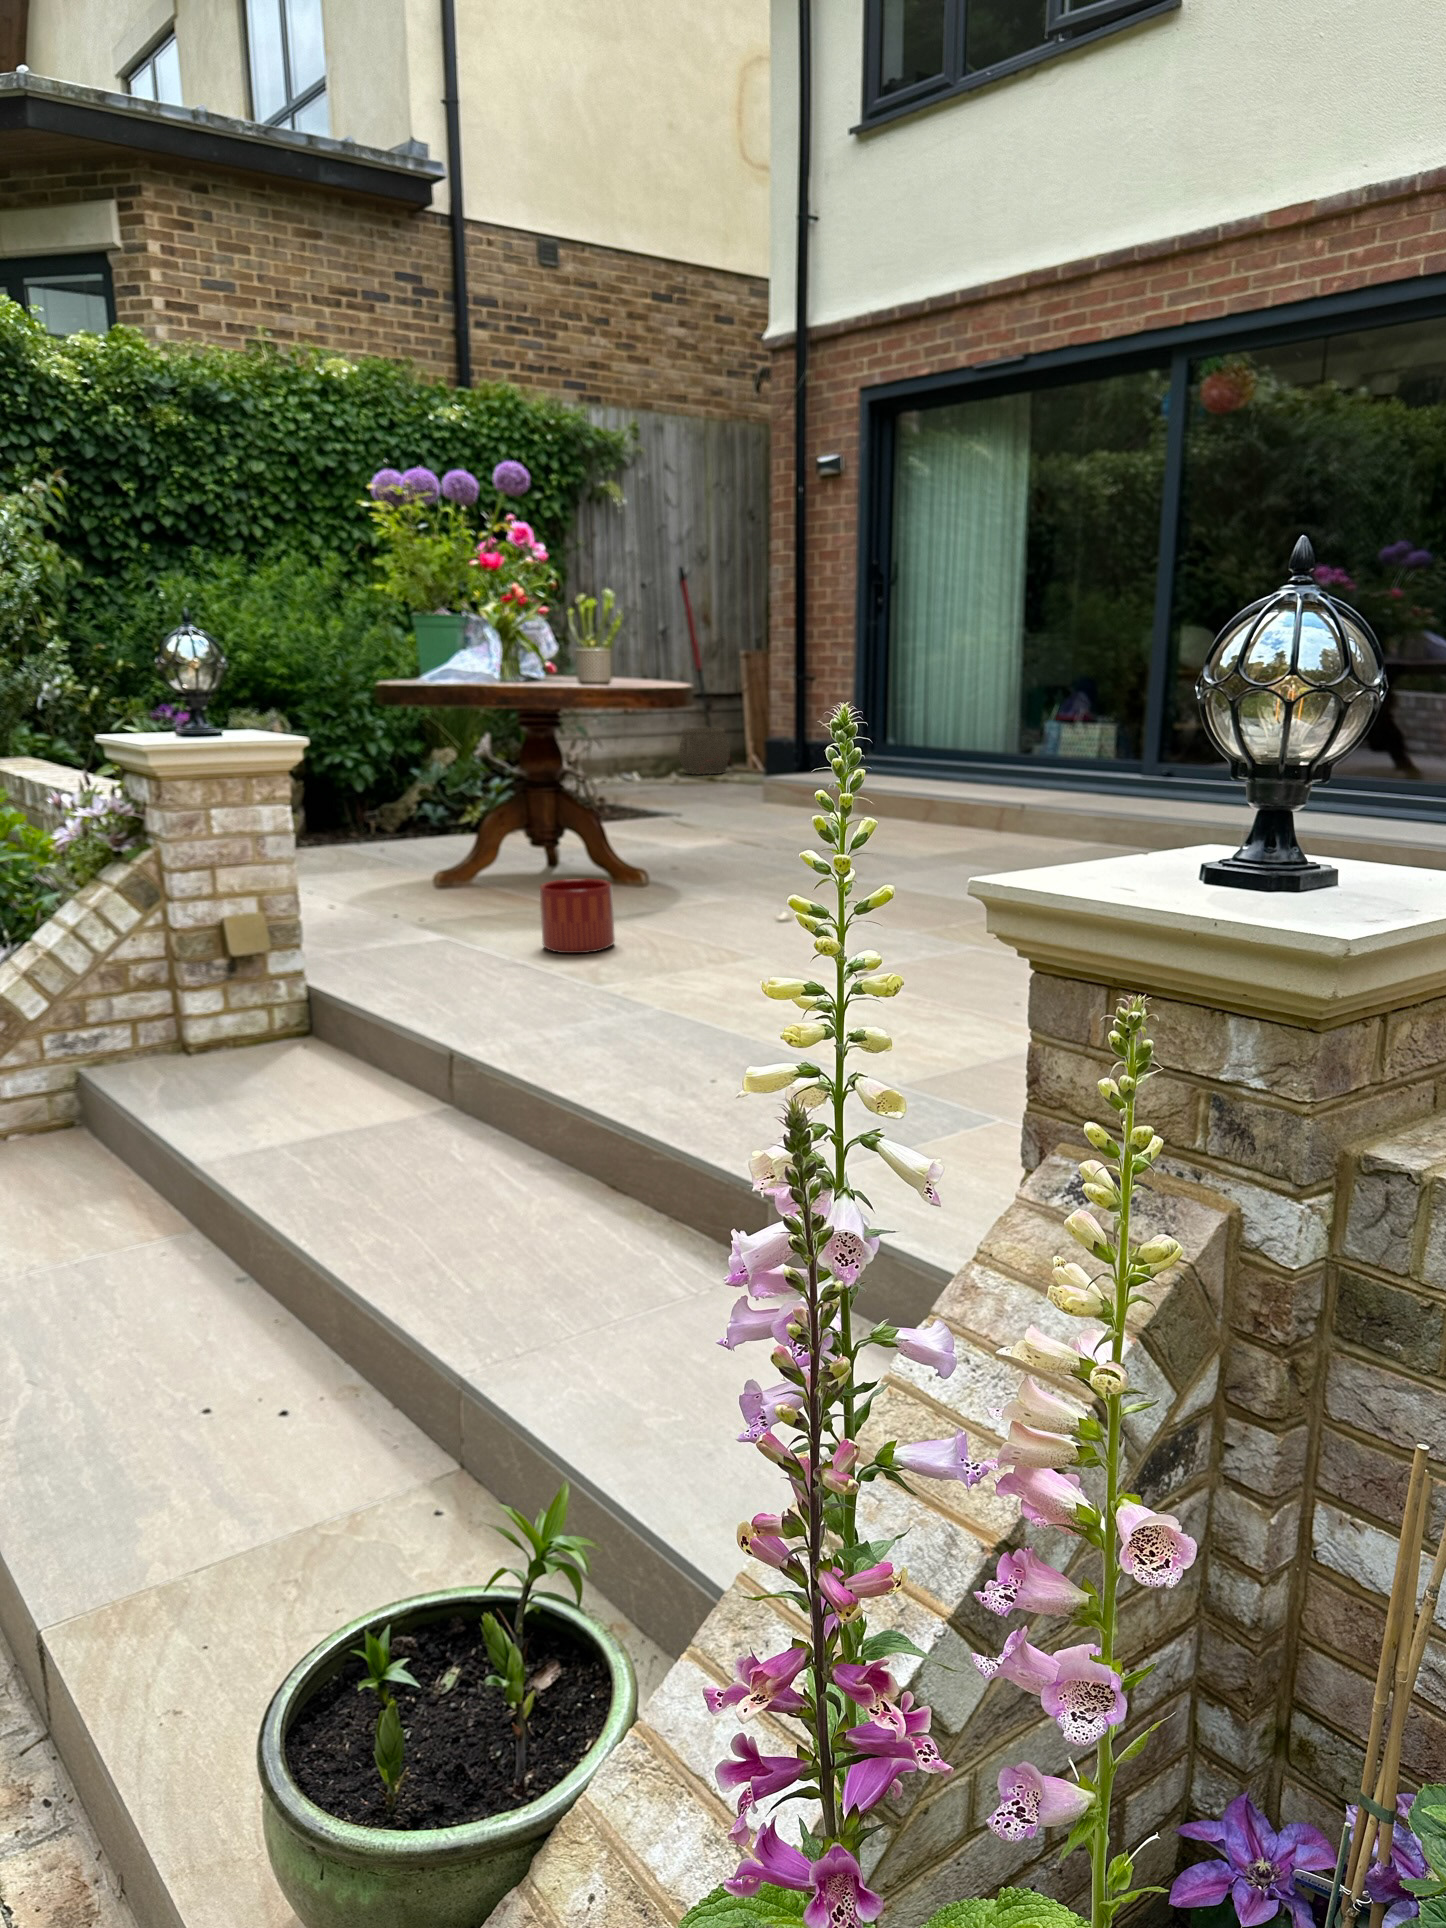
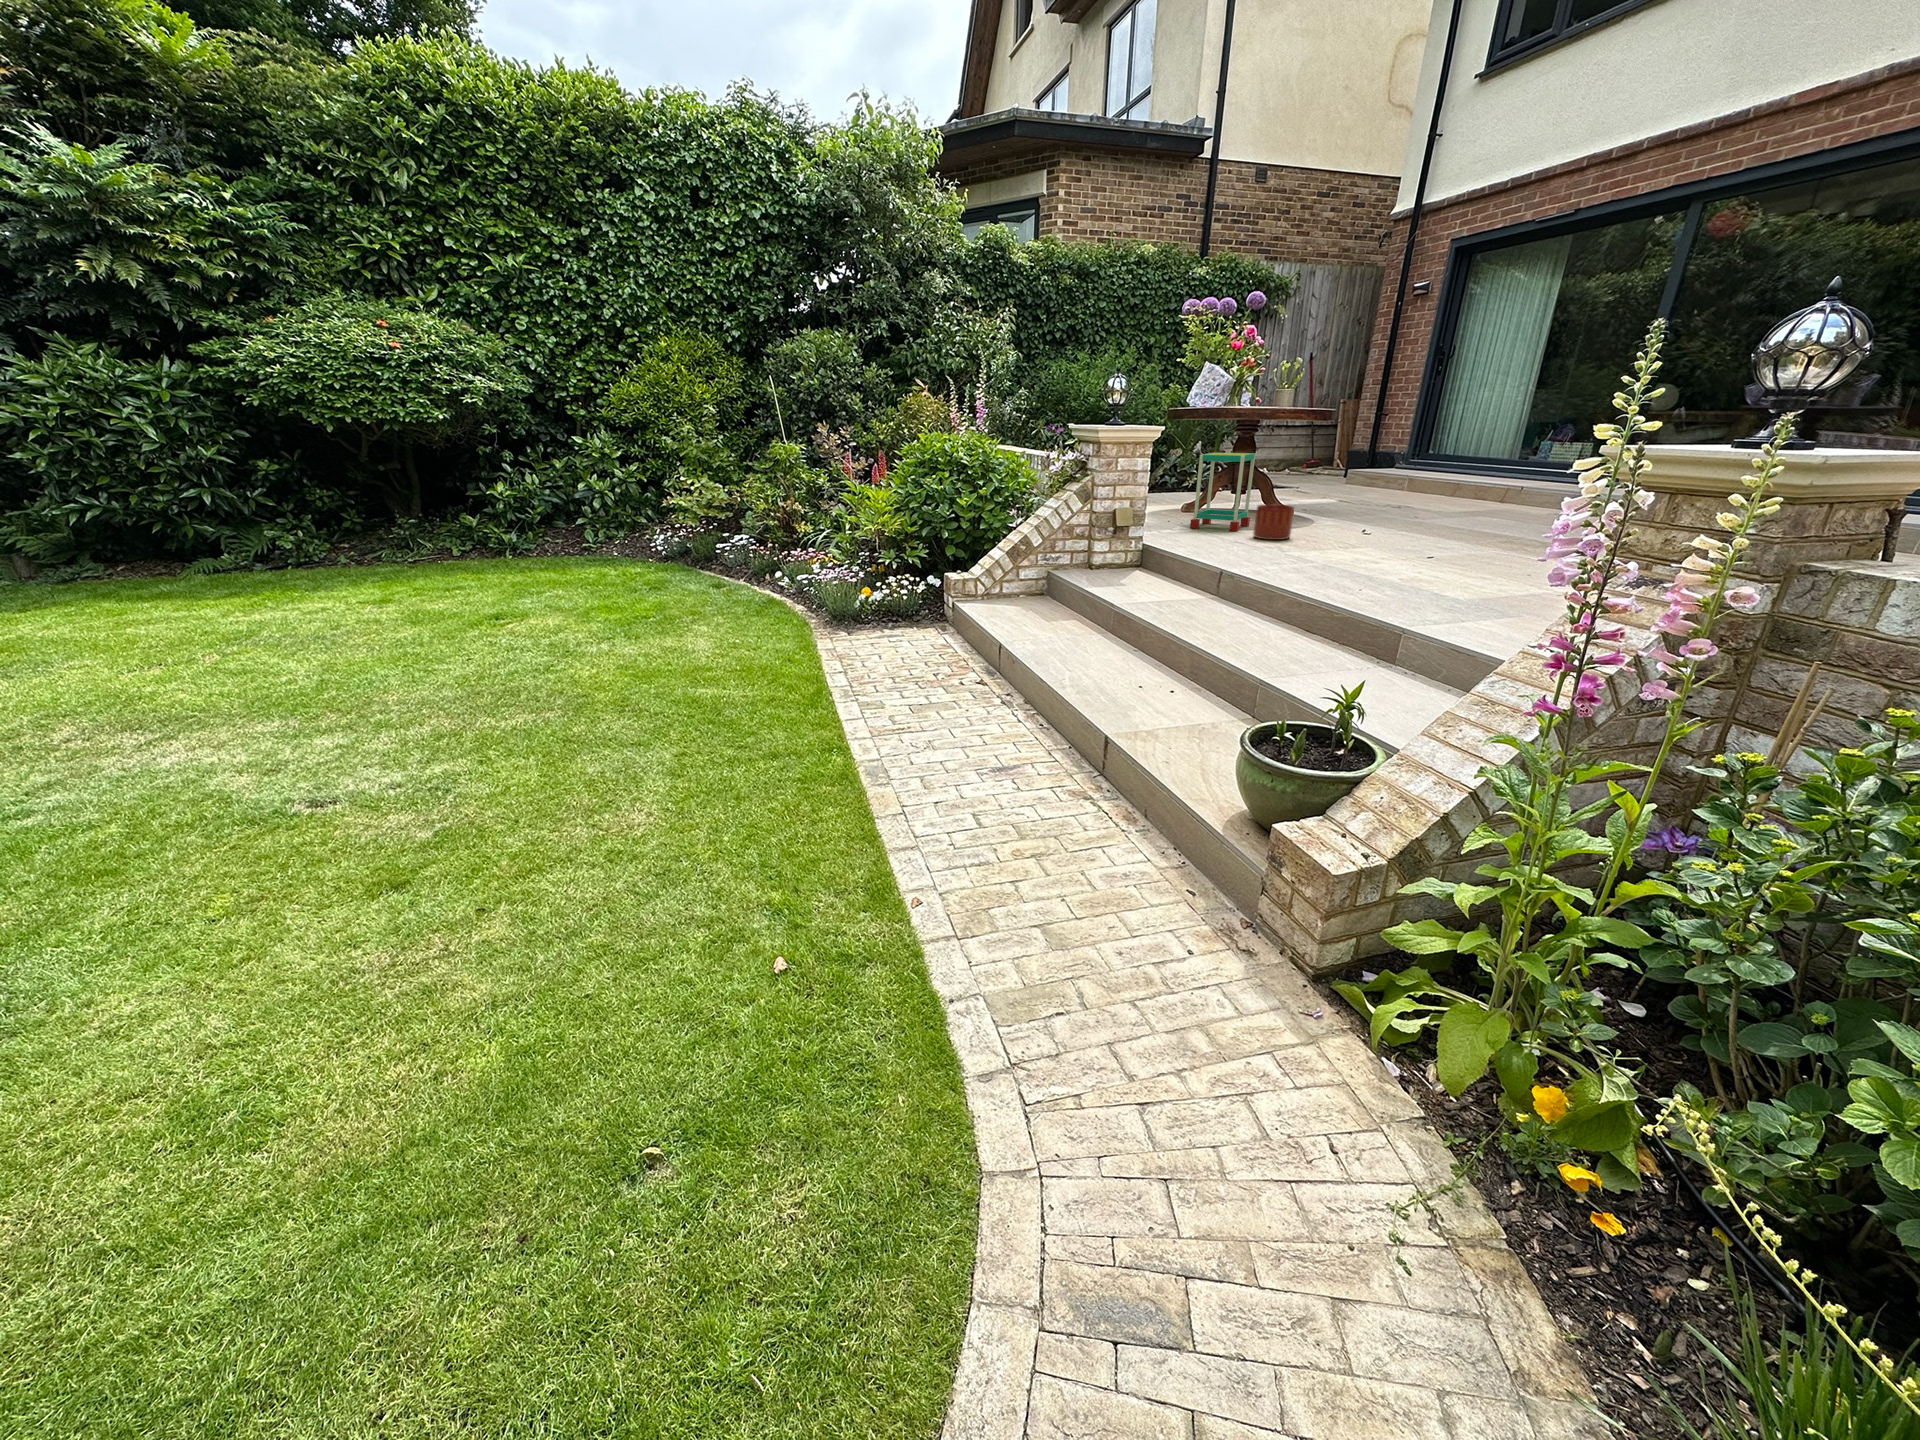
woven basket: present [679,727,730,775] -> none [1291,447,1322,474]
side table: none [419,774,550,934] -> present [1190,453,1255,531]

